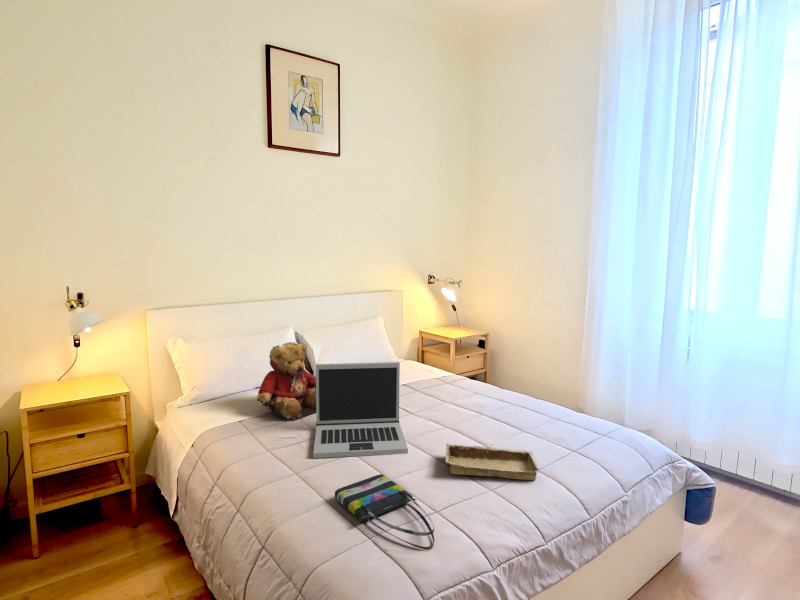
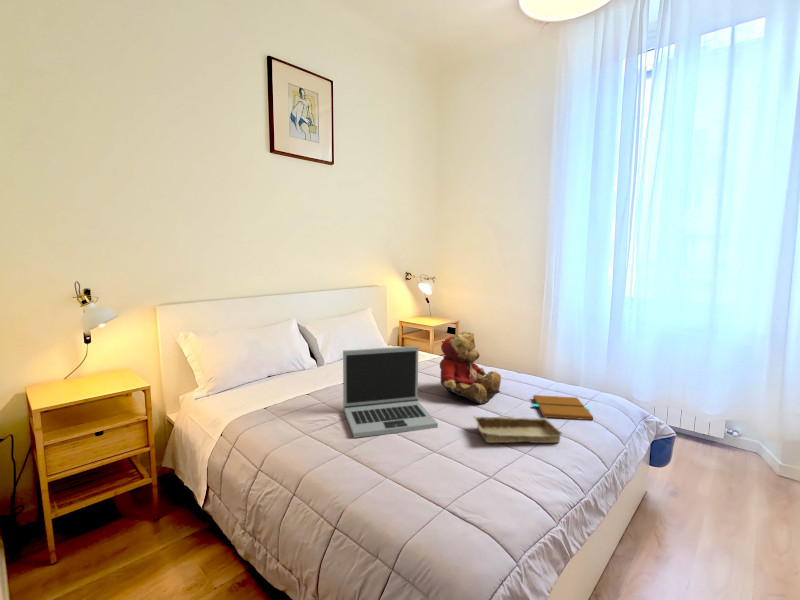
teddy bear: present [257,342,316,420] -> present [440,332,501,404]
book: none [528,424,595,458] -> present [533,395,593,420]
tote bag: present [335,474,434,550] -> none [394,448,506,513]

